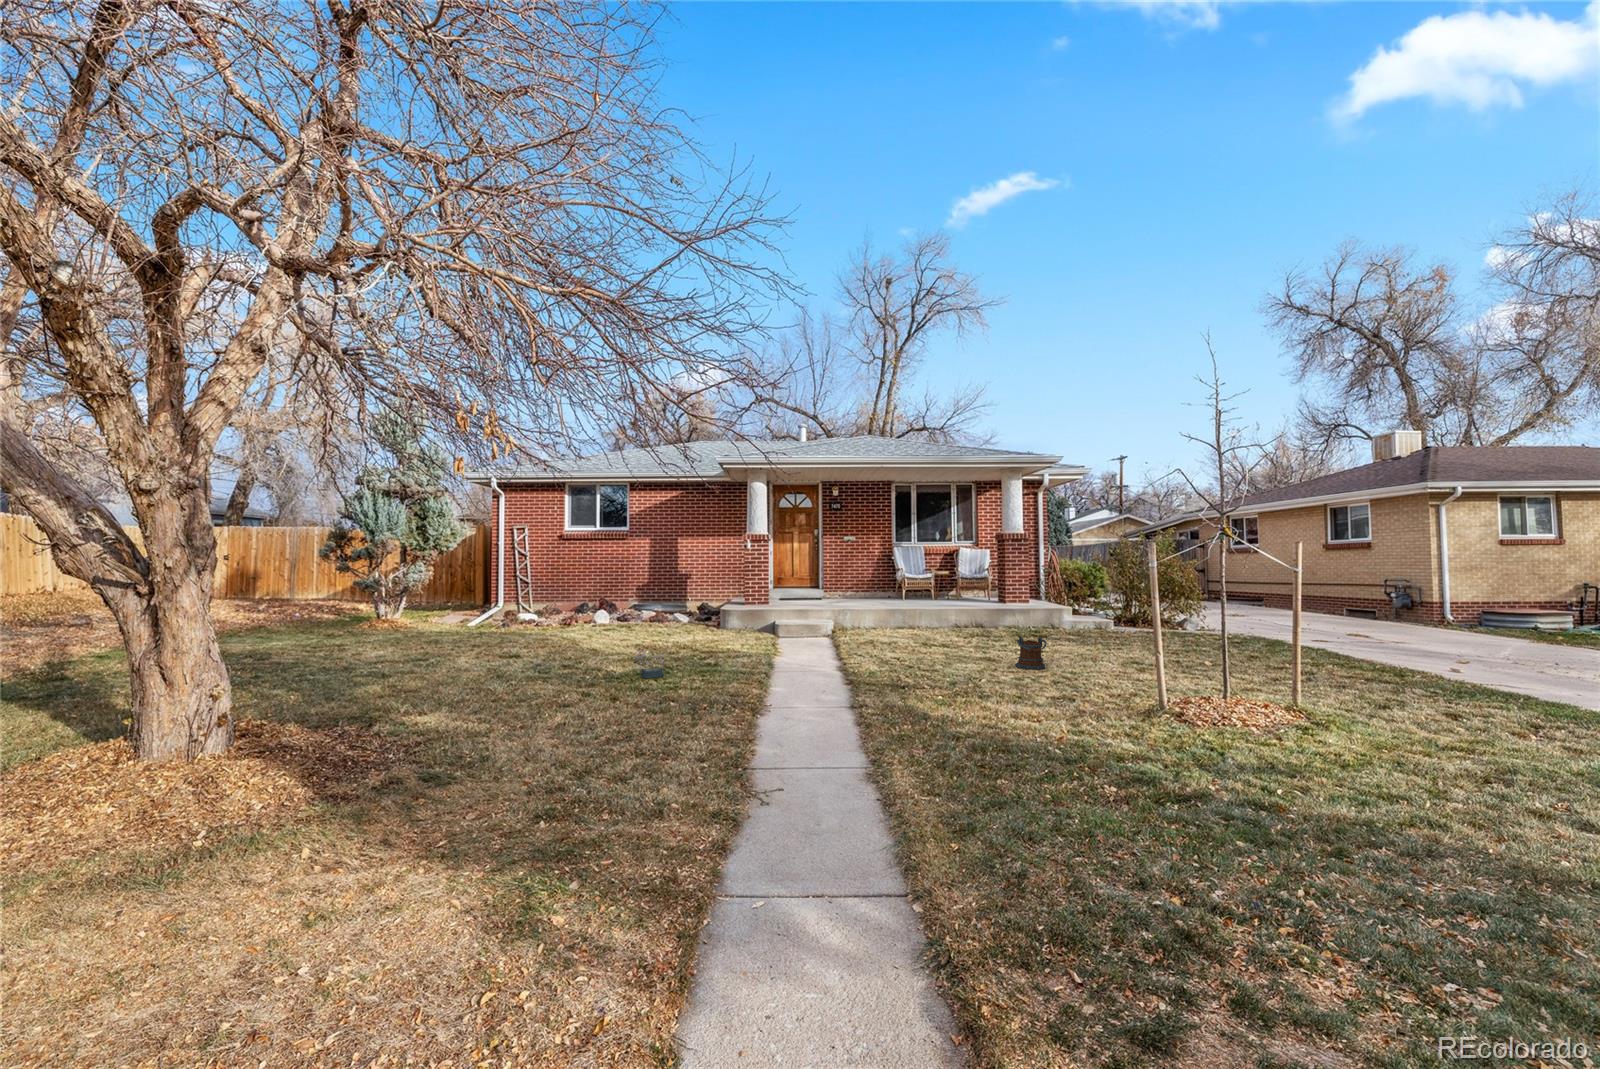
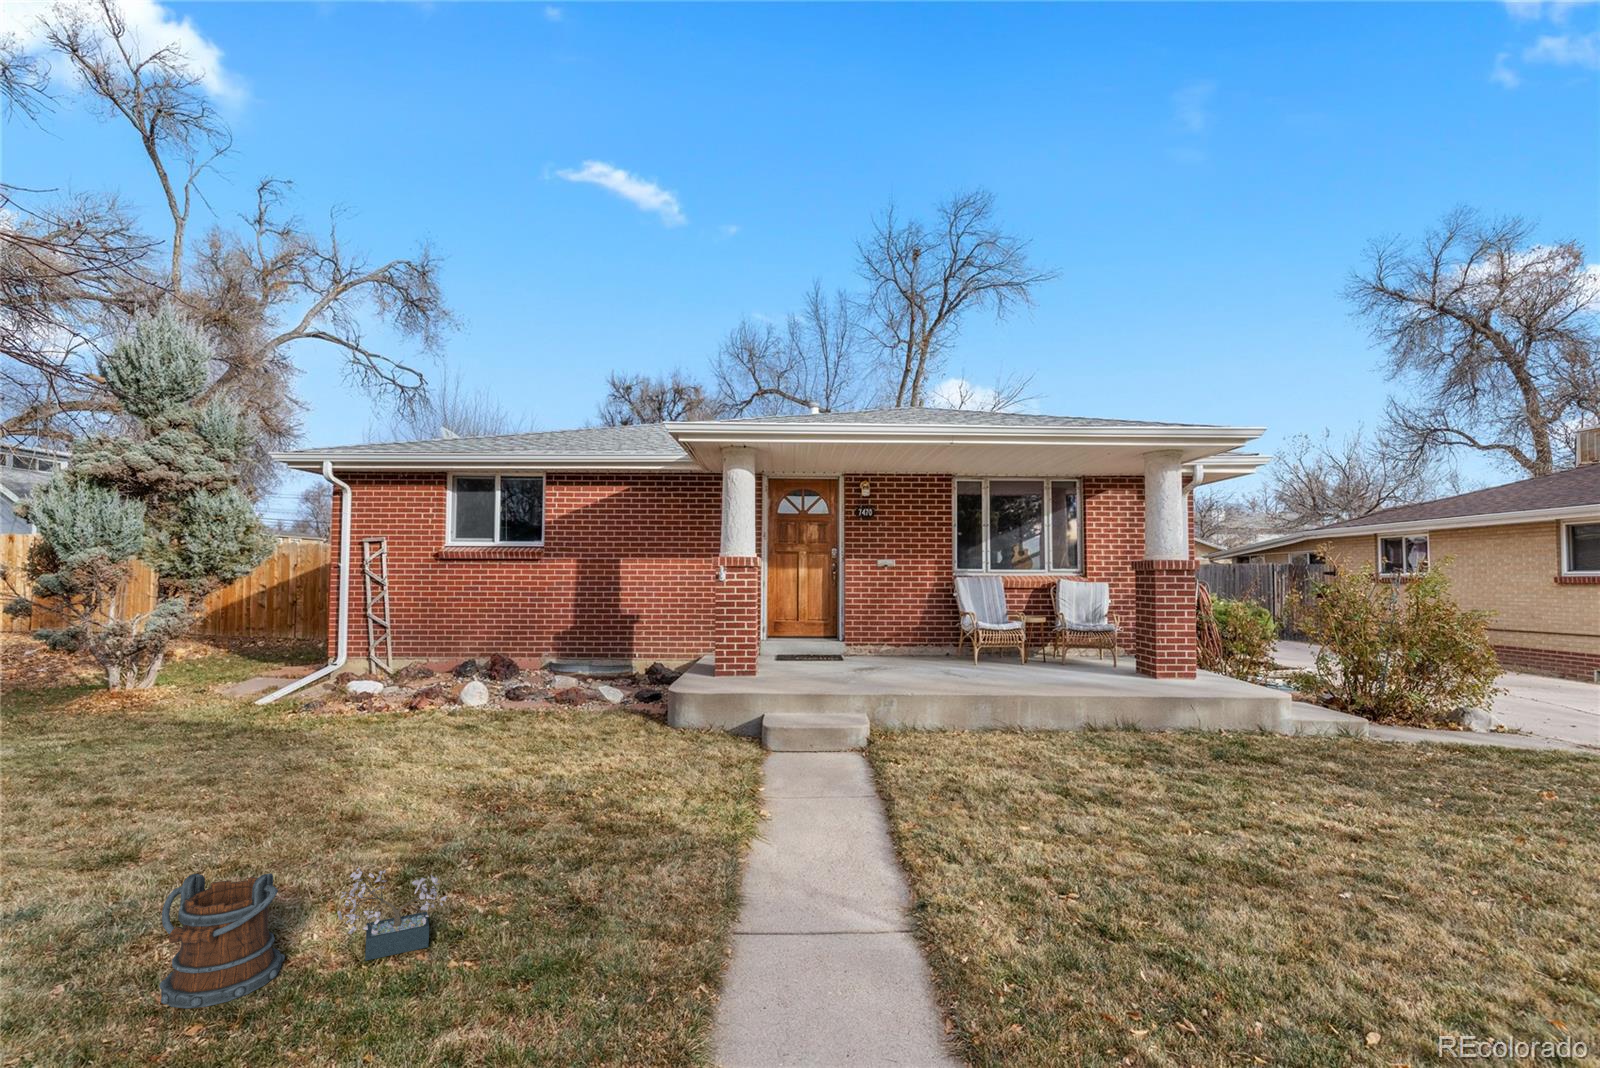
bucket: present [1015,637,1046,670] -> present [159,873,285,1009]

